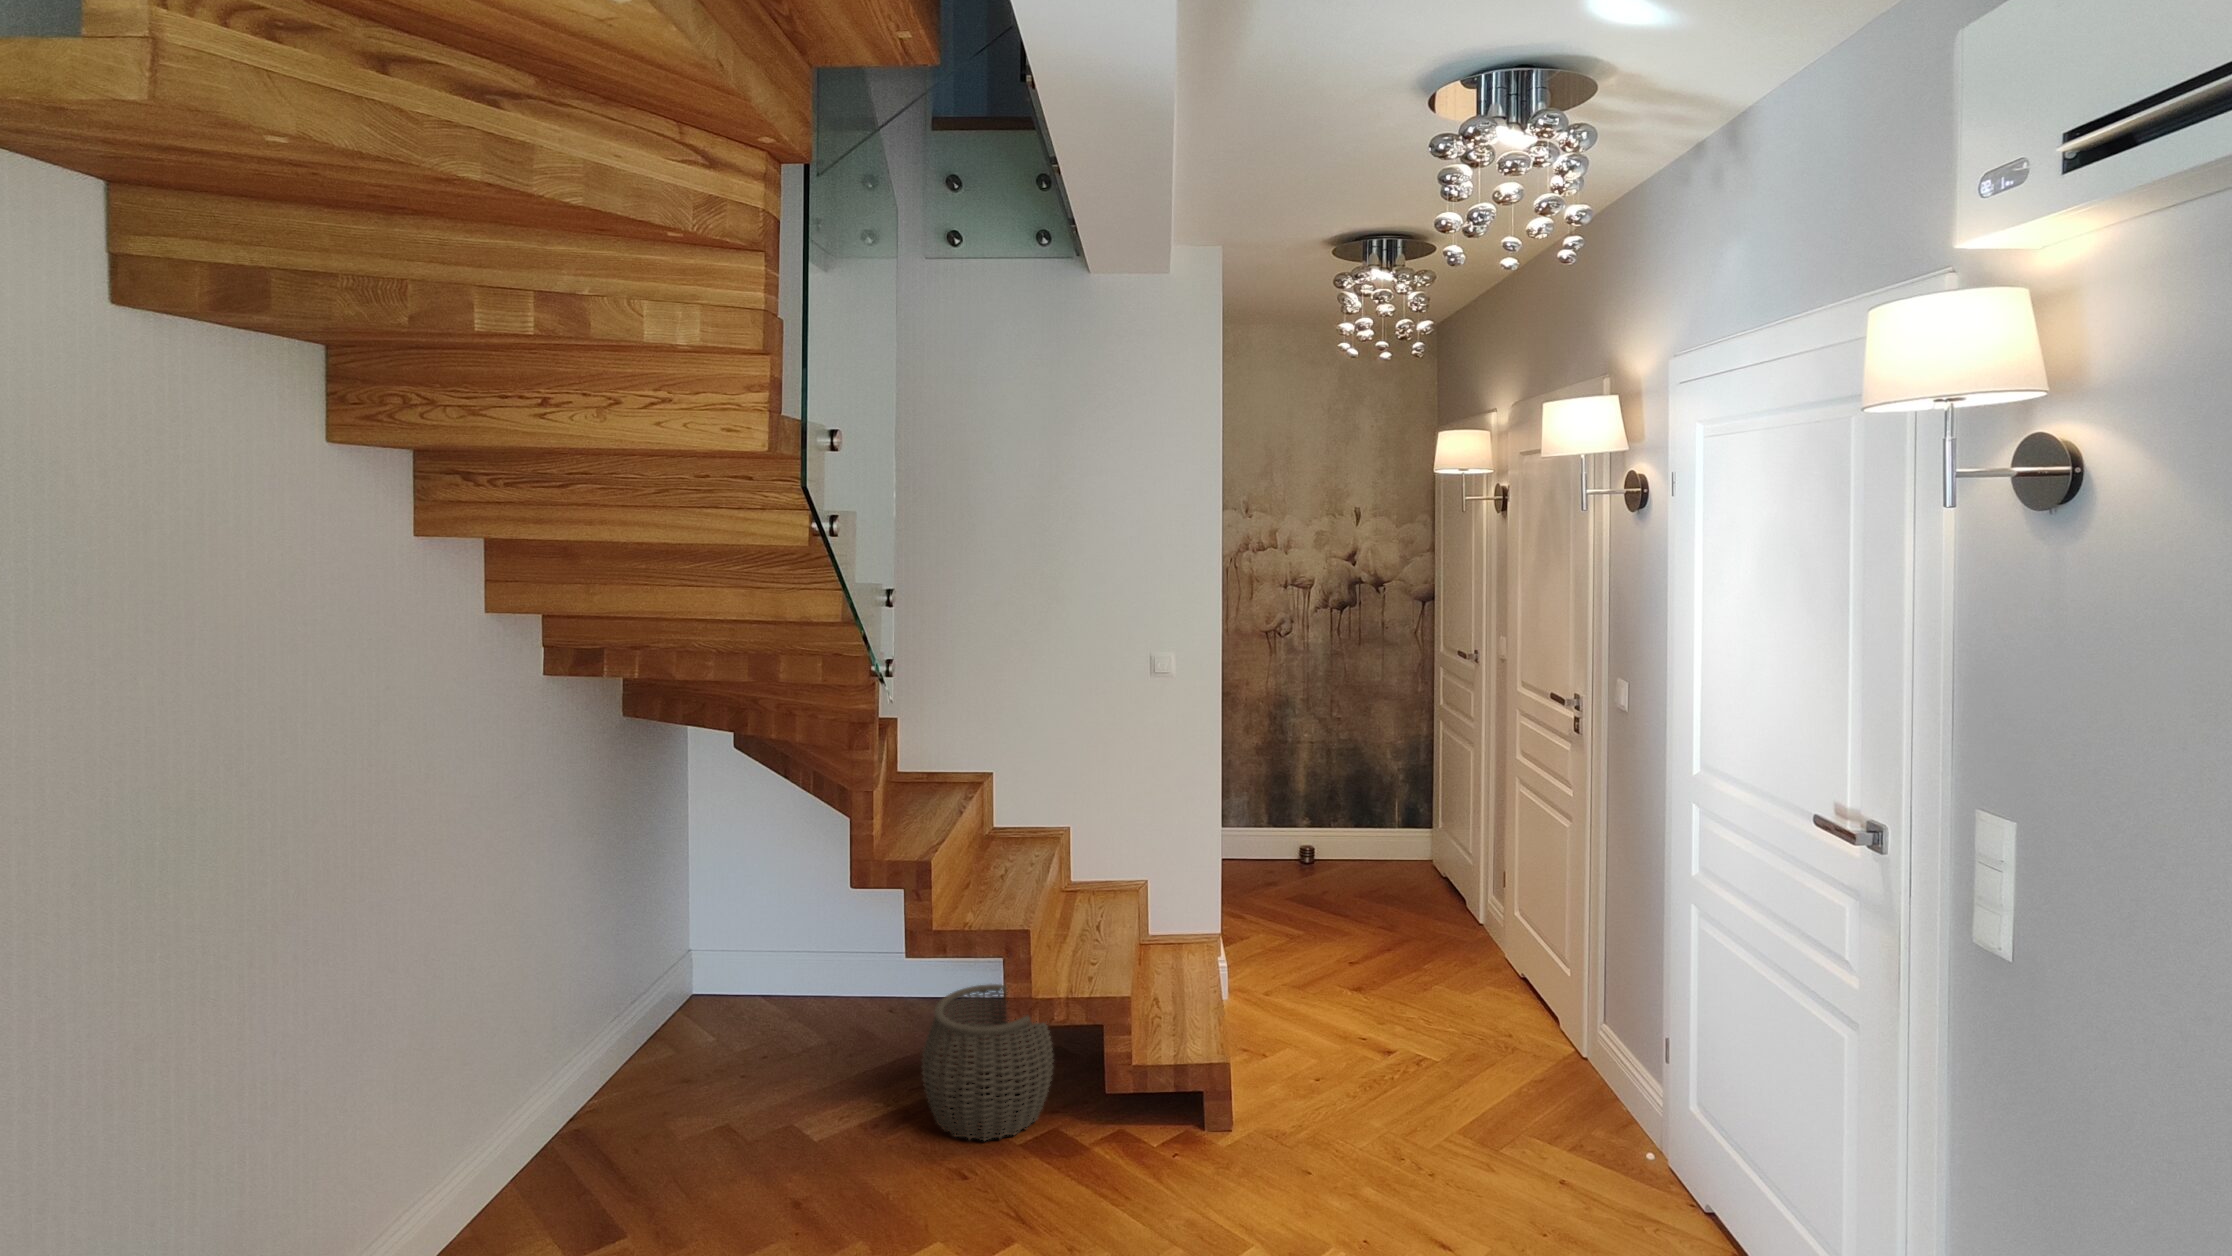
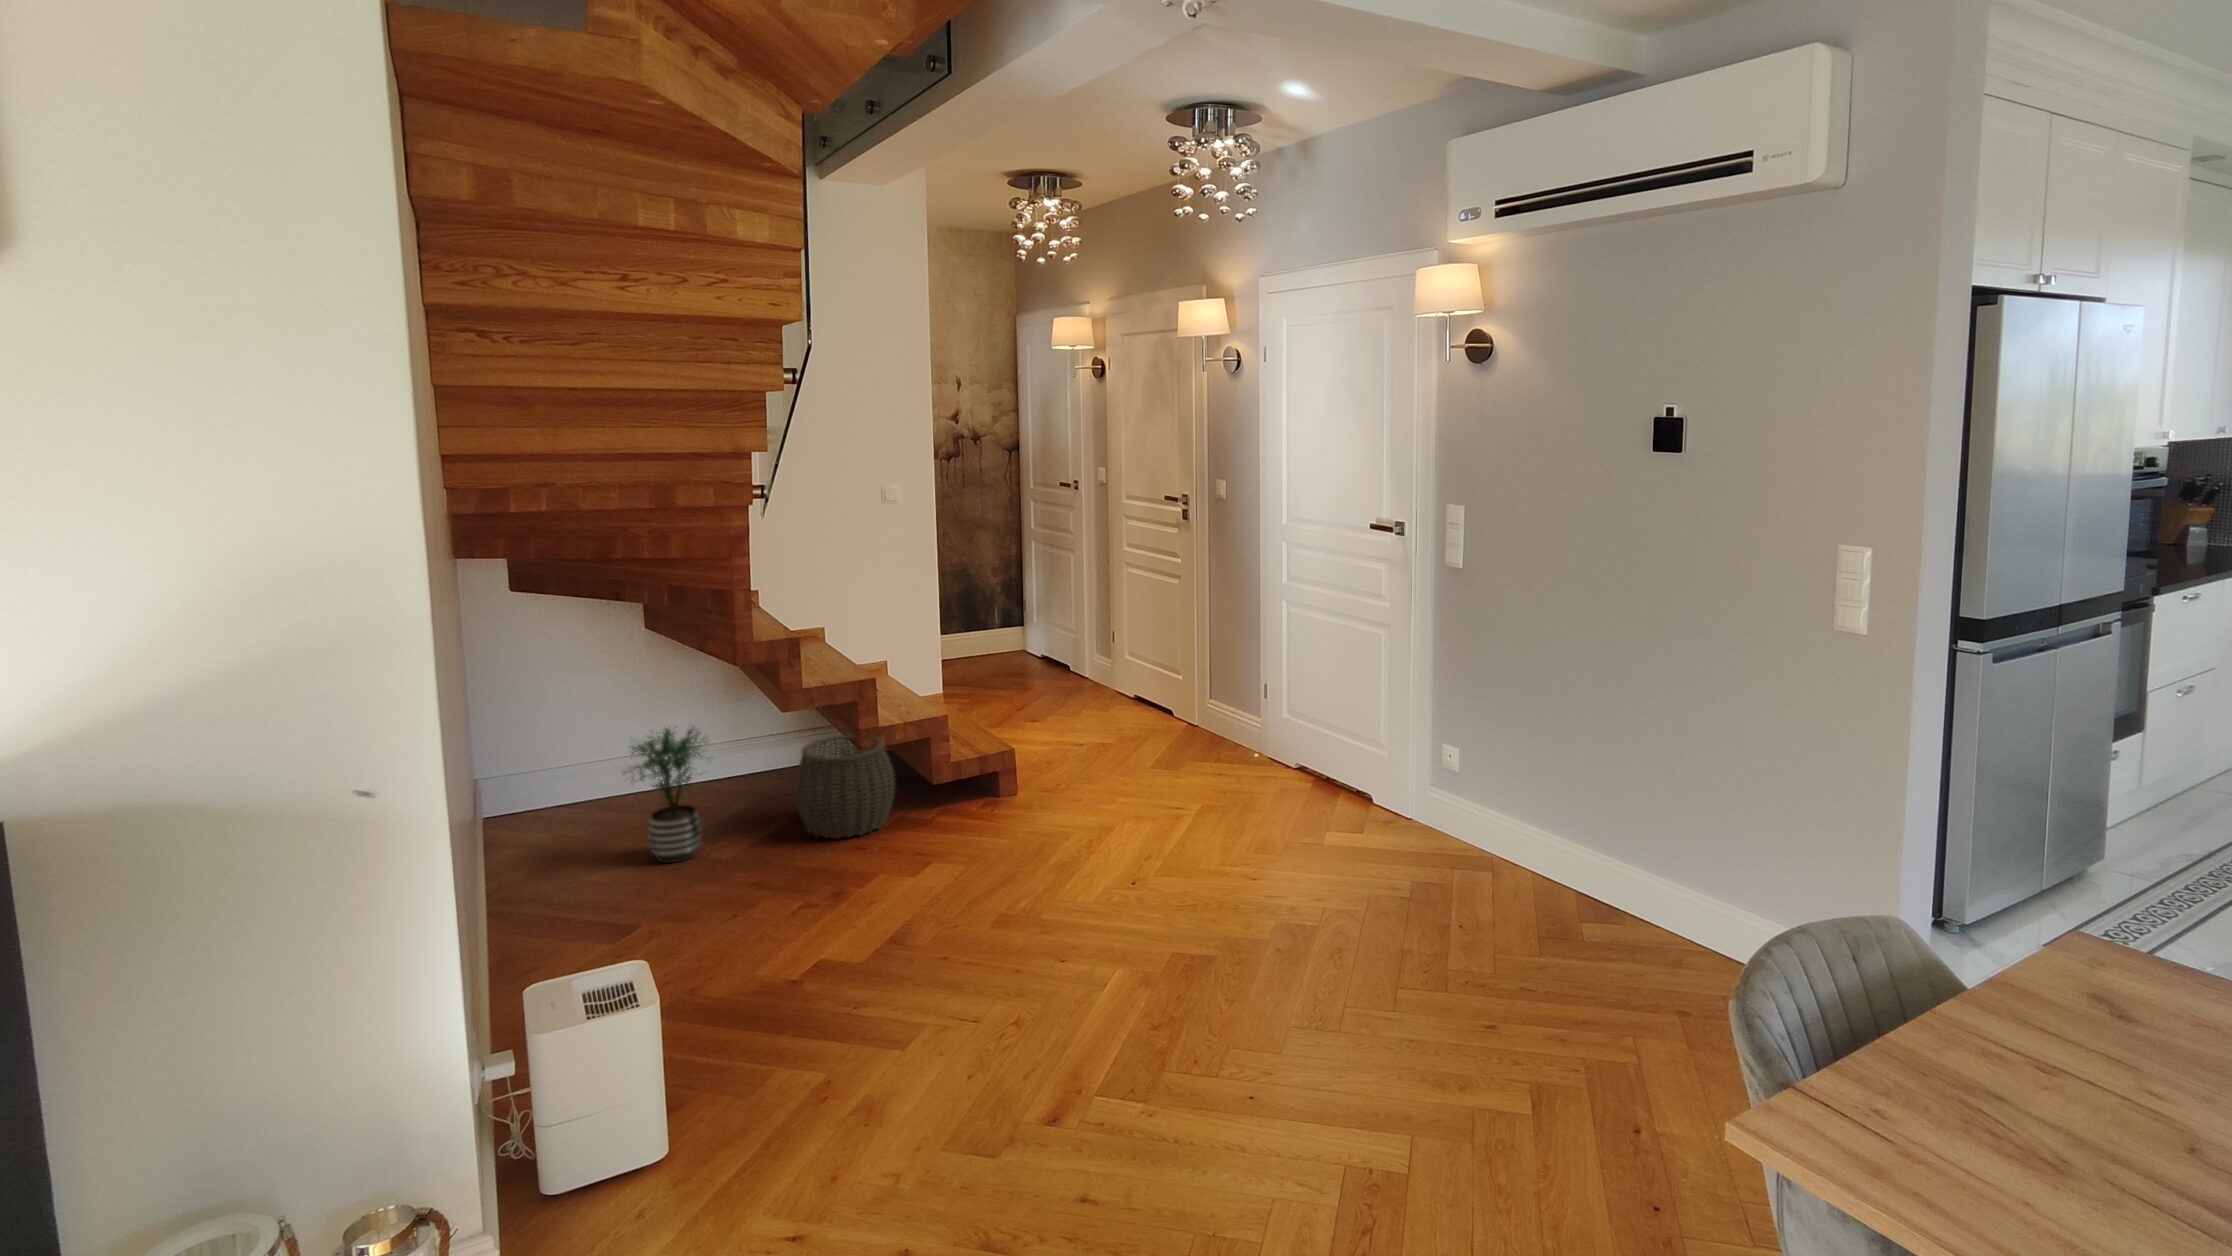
potted plant: none [716,935,840,1115] -> present [622,726,706,863]

